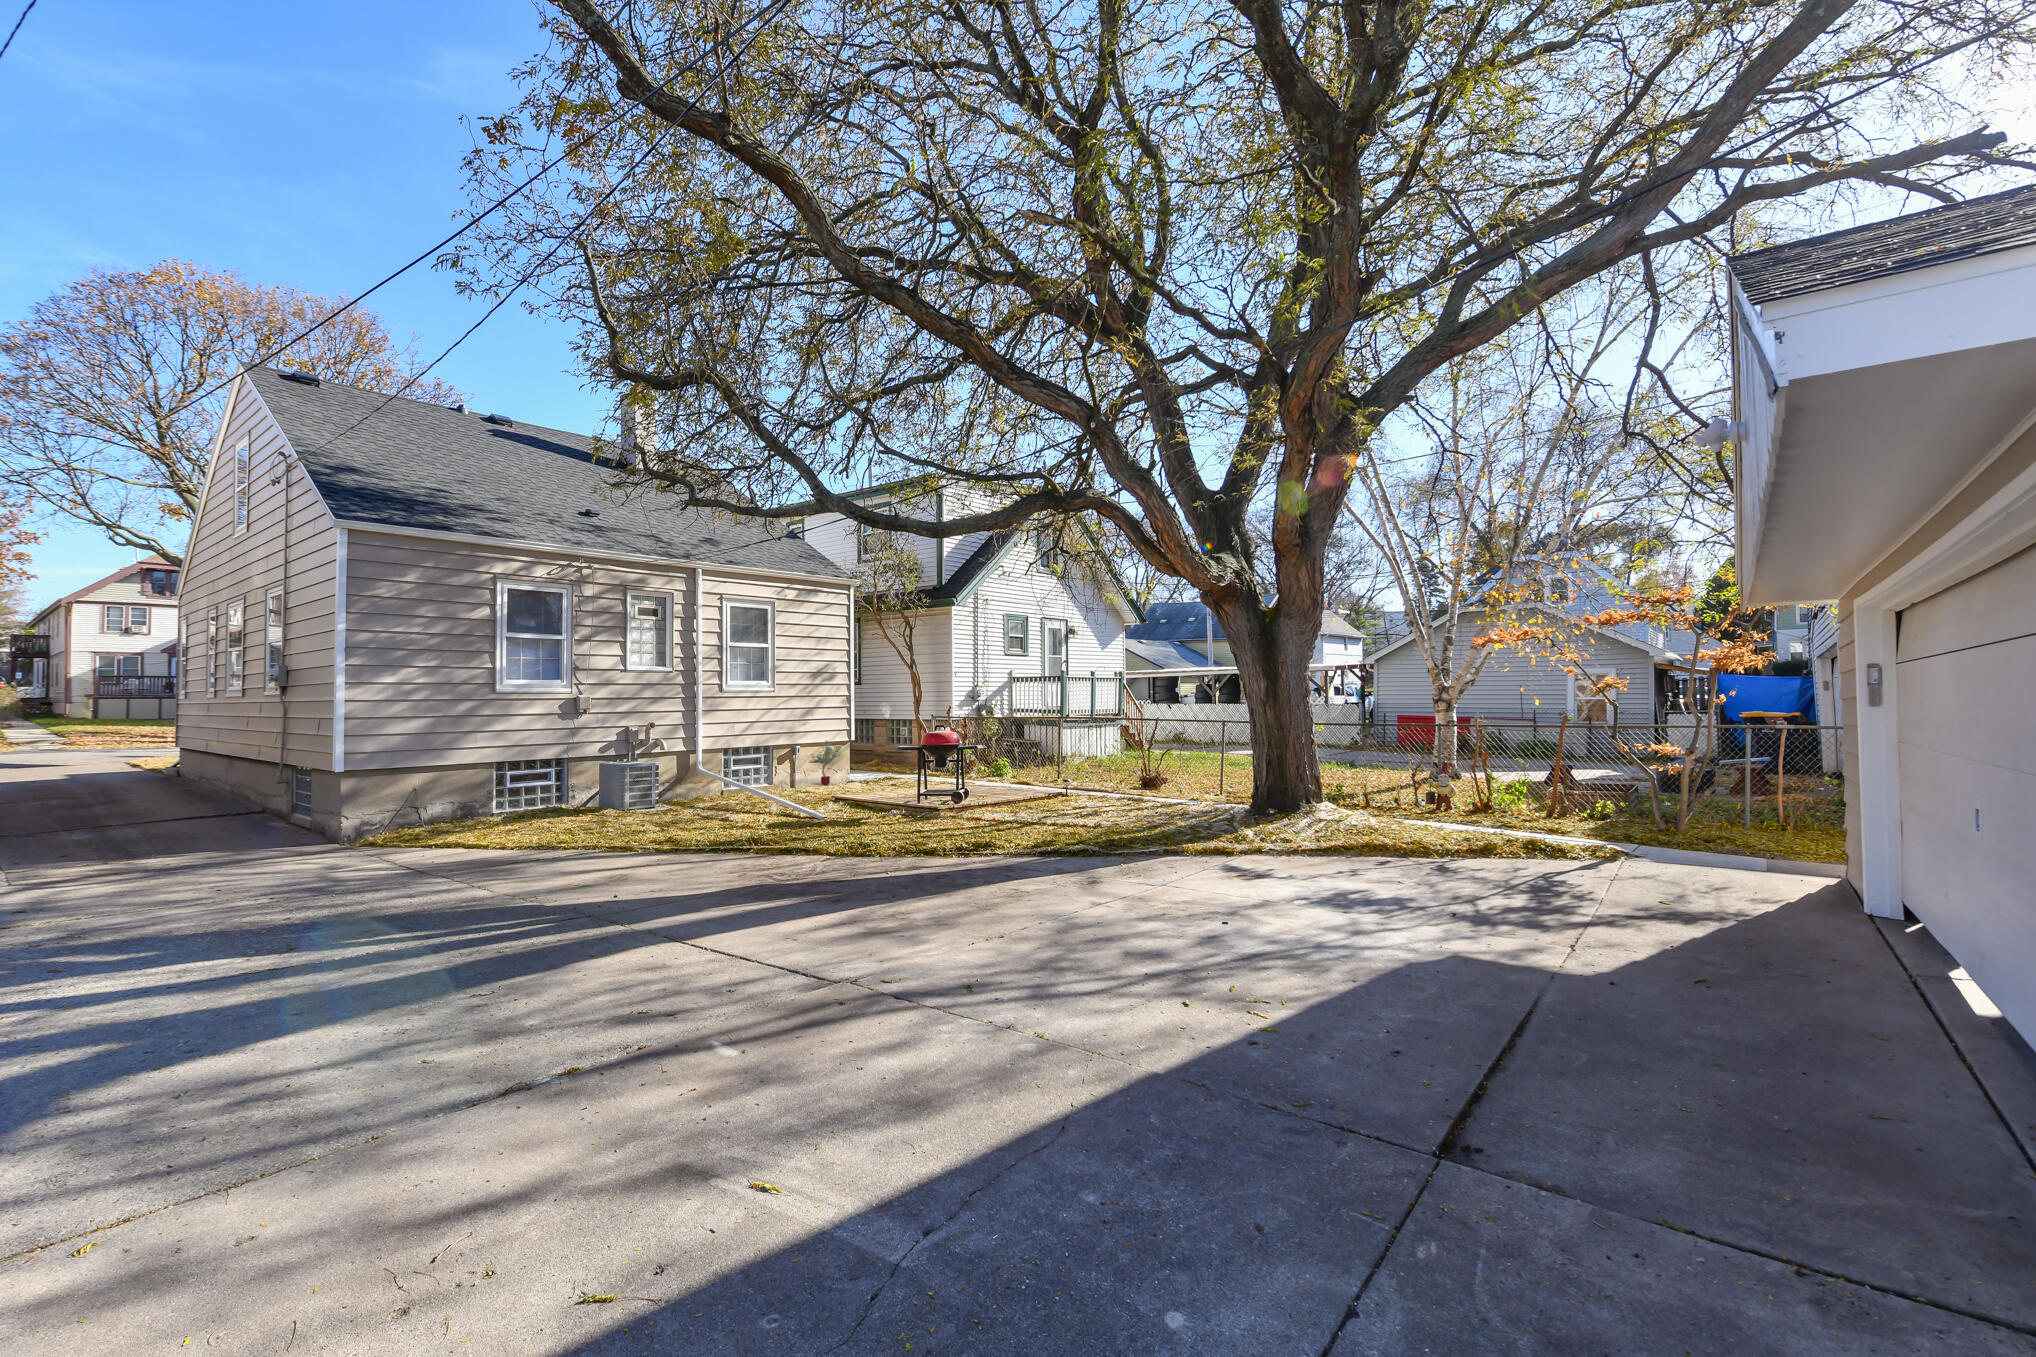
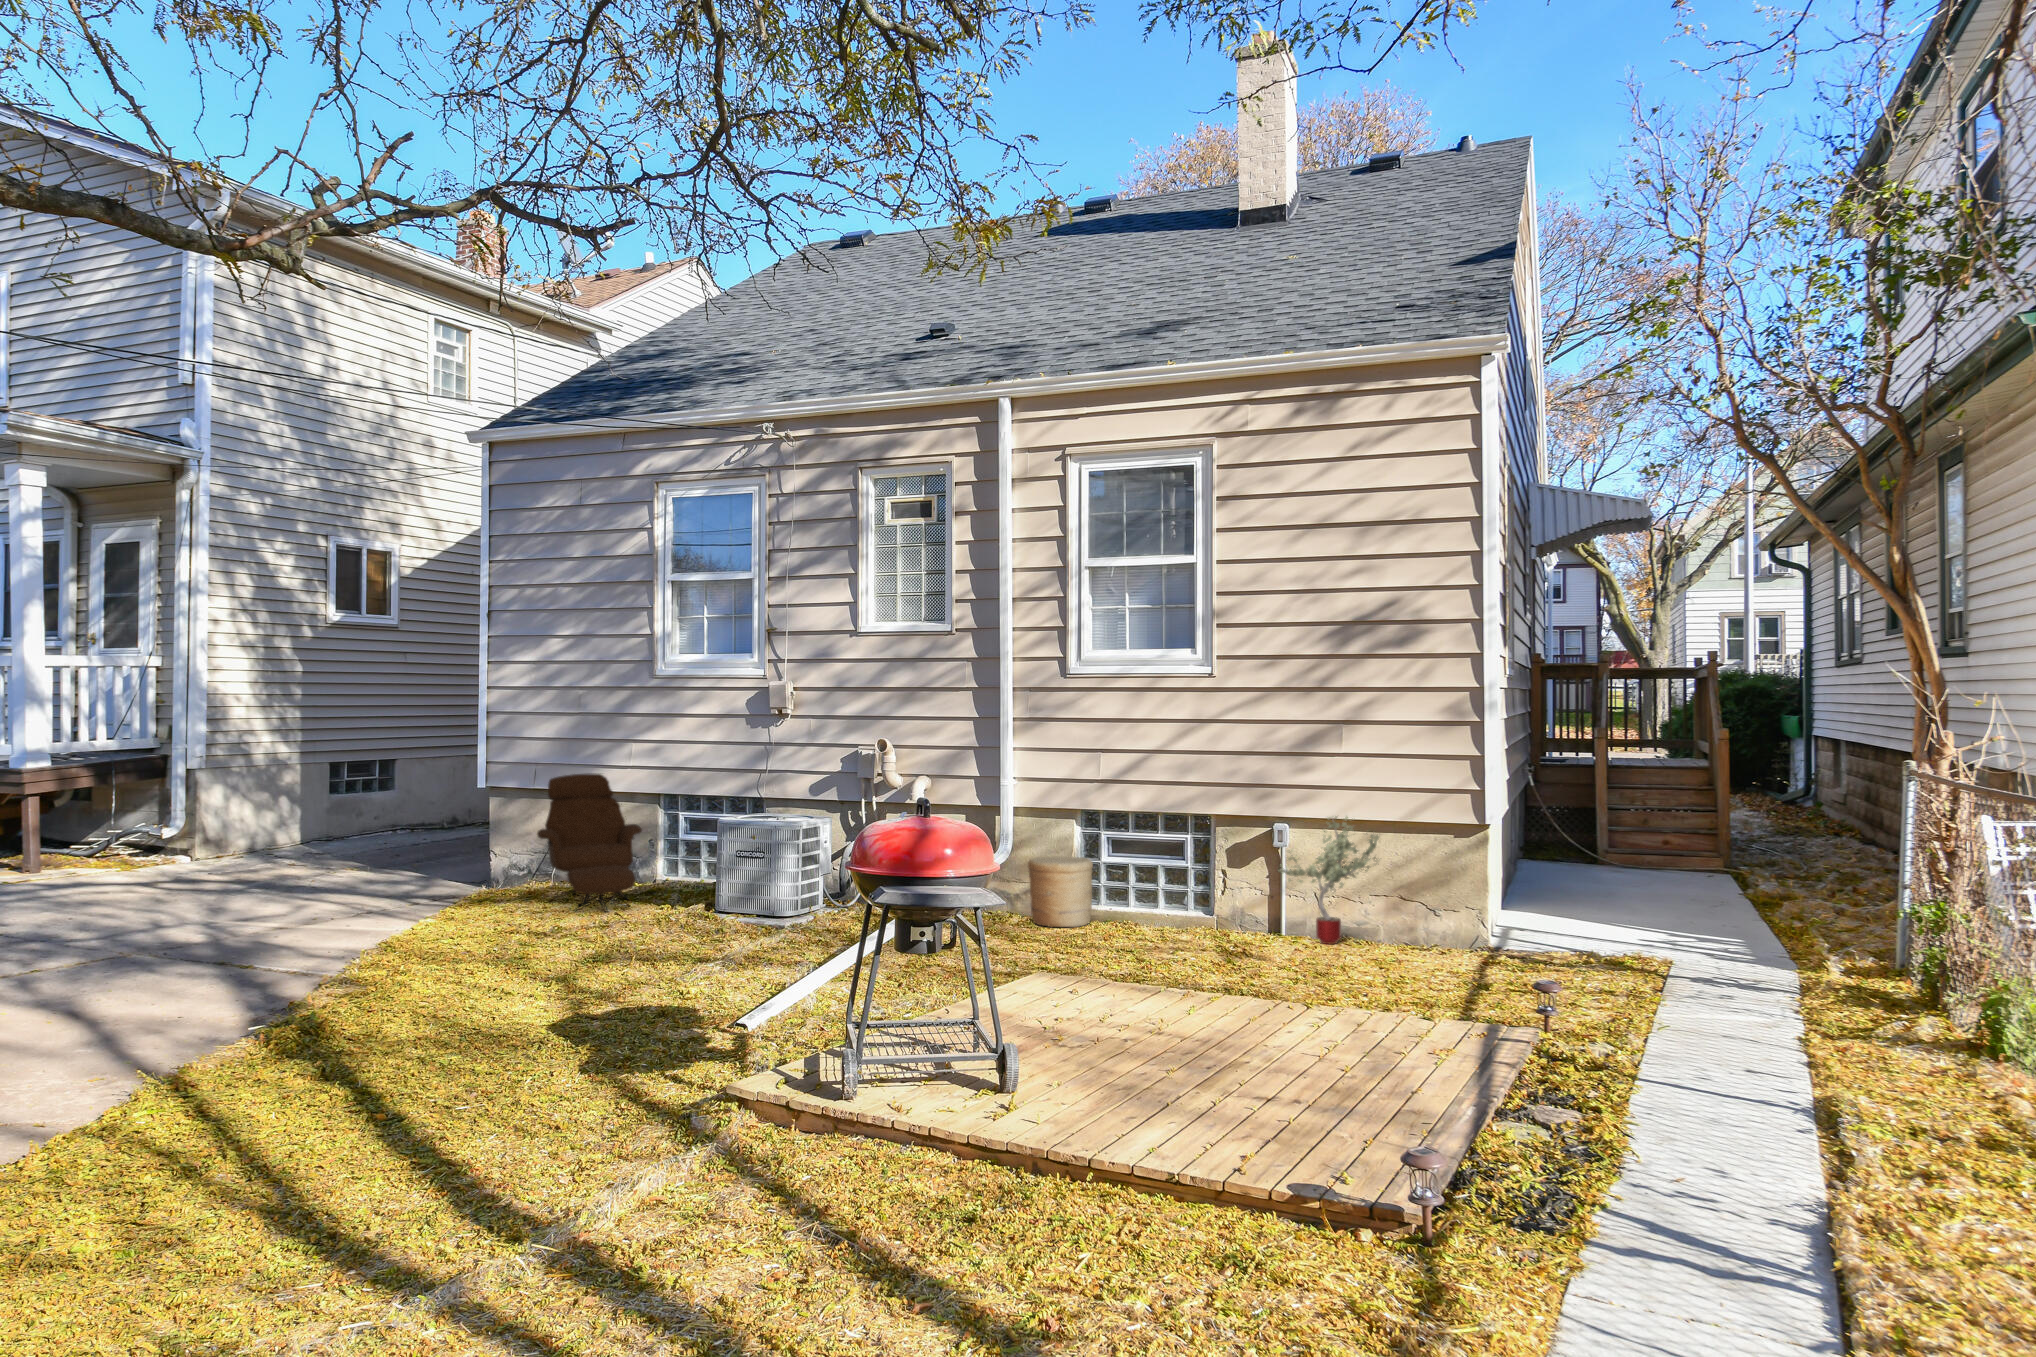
lounge chair: none [440,752,537,828] -> present [537,773,642,912]
woven basket: none [716,767,745,796] -> present [1028,856,1093,927]

